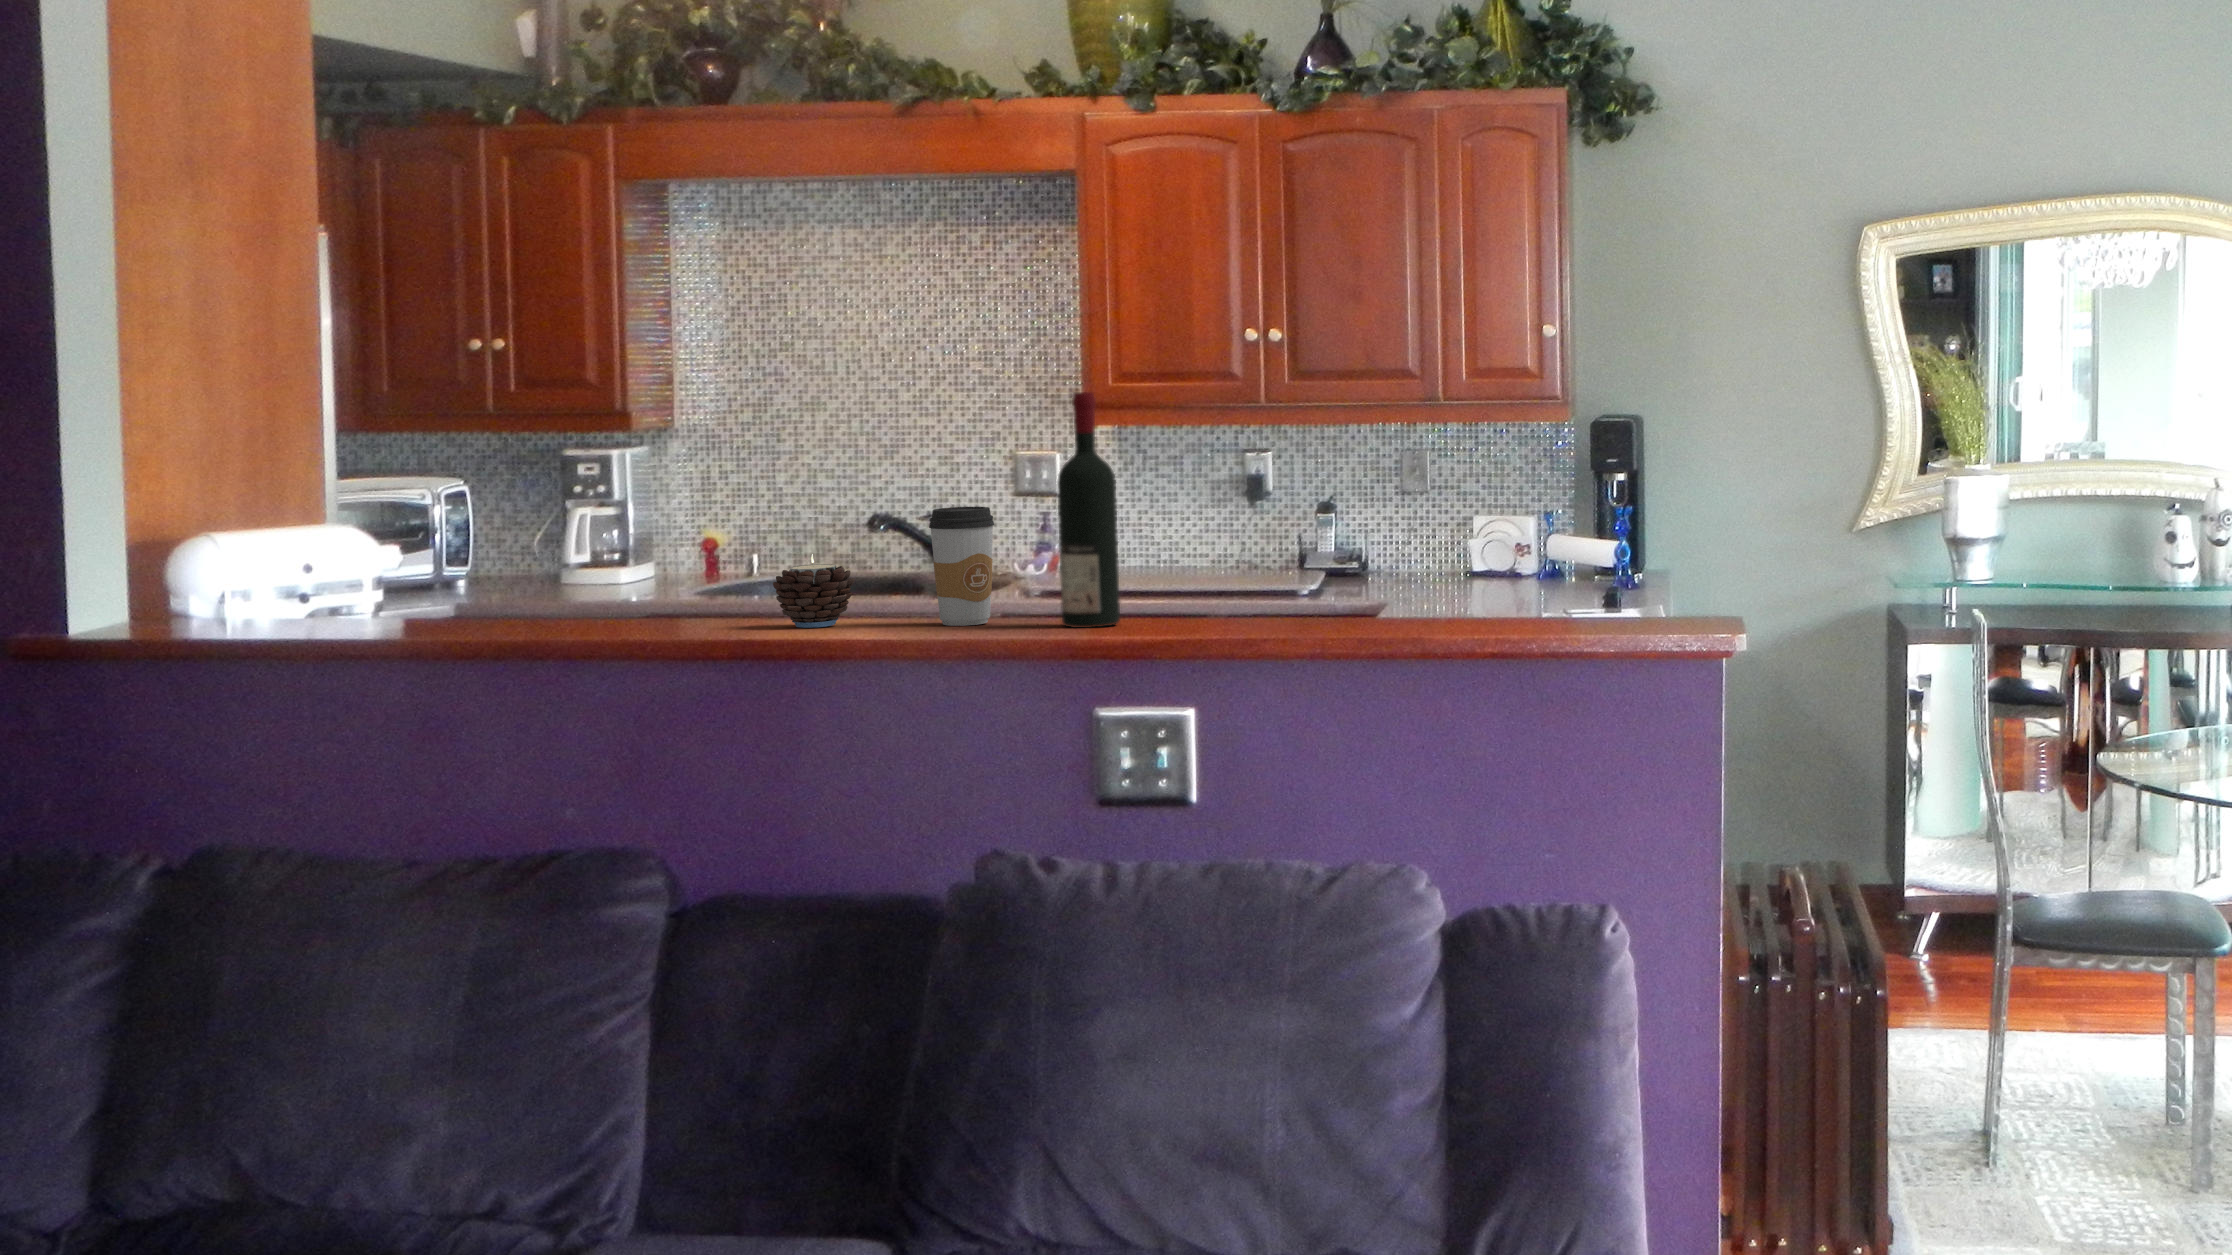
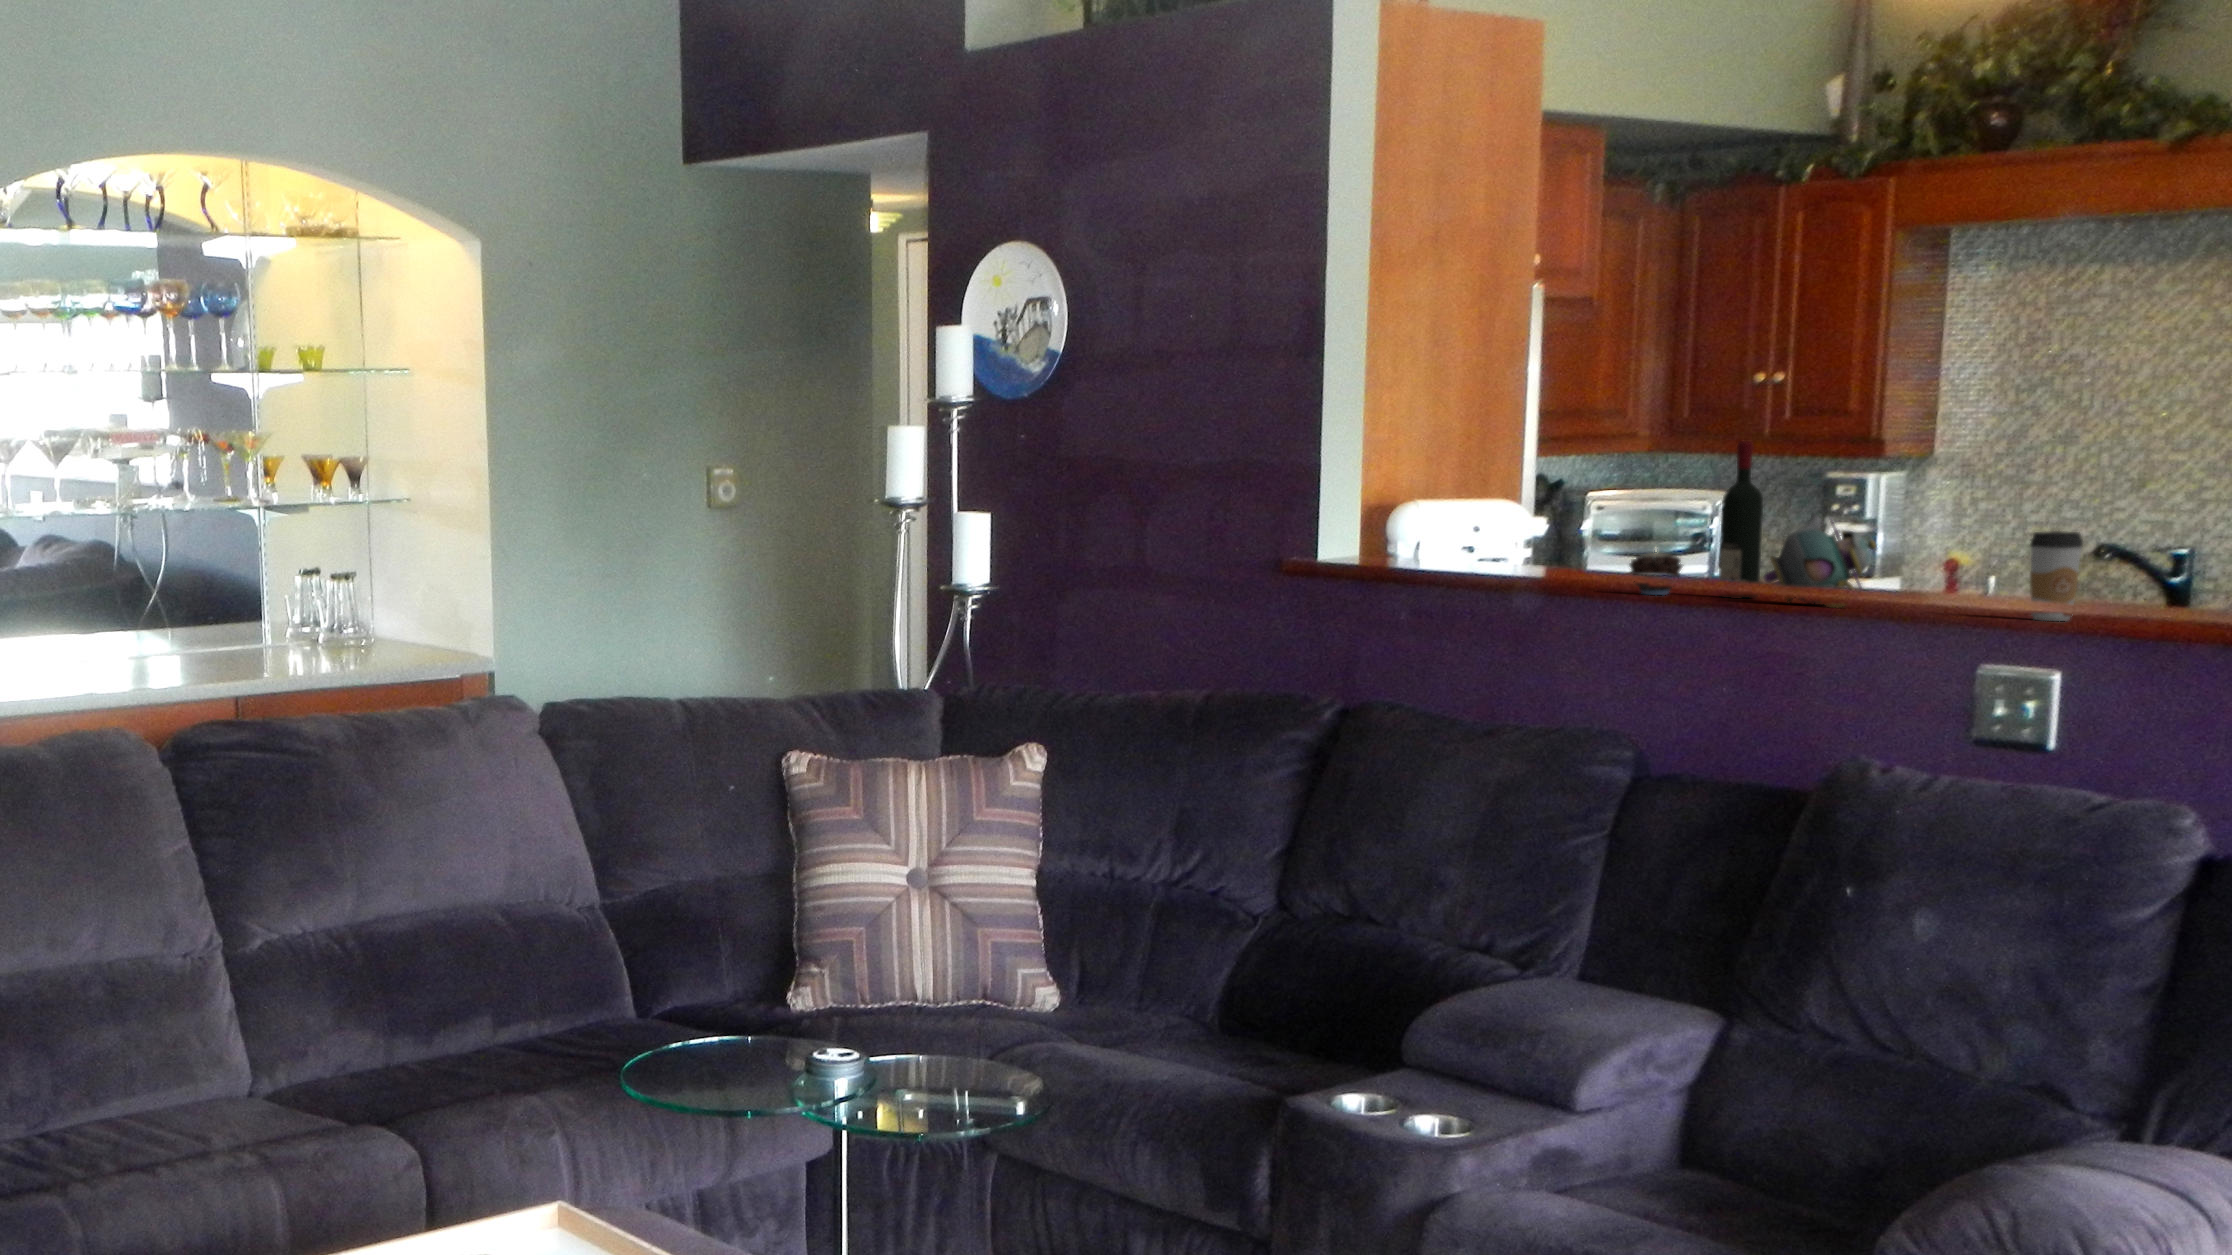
wine bottle: present [1057,392,1120,628] -> present [1719,441,1763,598]
teapot: none [567,497,722,631] -> present [1764,513,1876,608]
candle: present [773,554,855,628] -> present [1630,553,1683,595]

